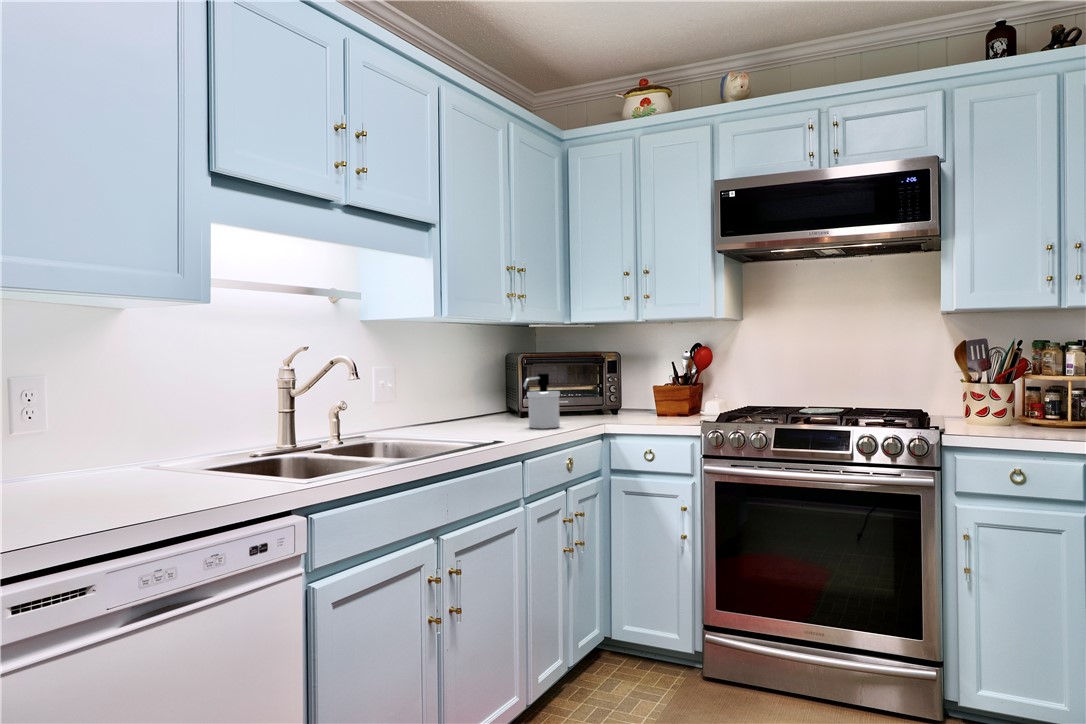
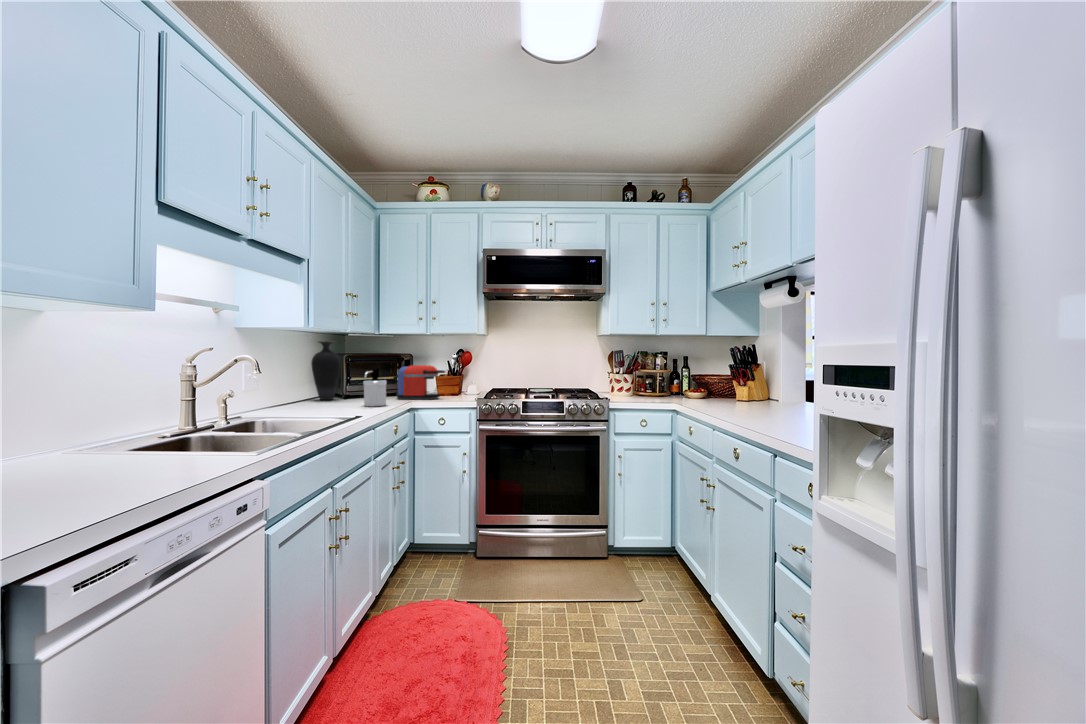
vase: none [476,336,513,418] -> present [311,341,341,400]
coffee maker: none [588,369,658,421] -> present [397,365,445,399]

